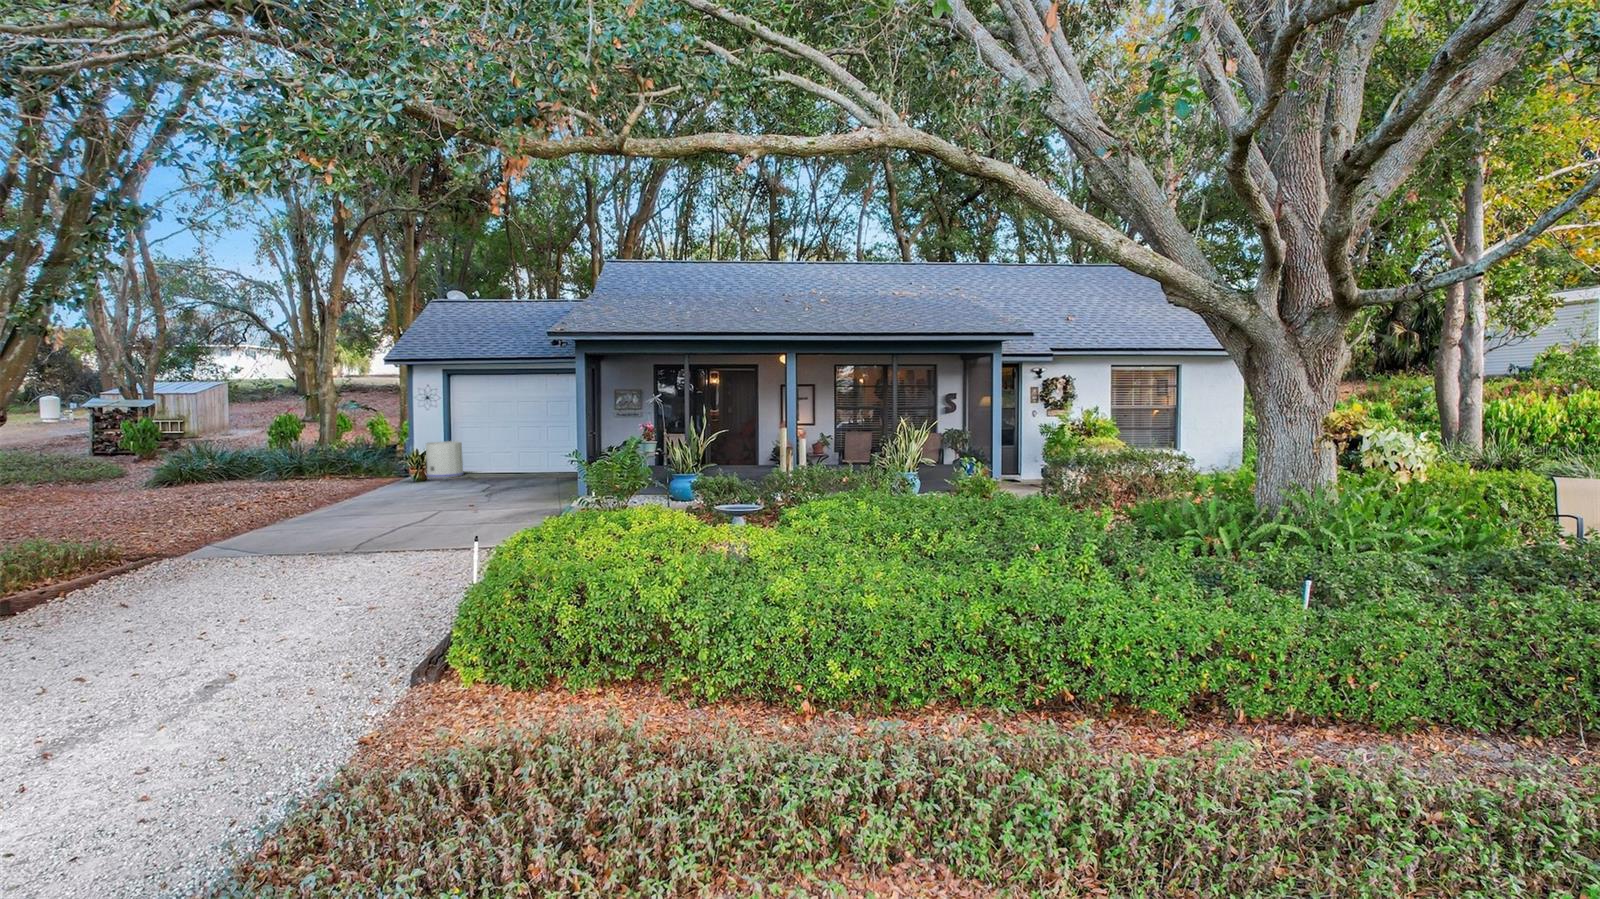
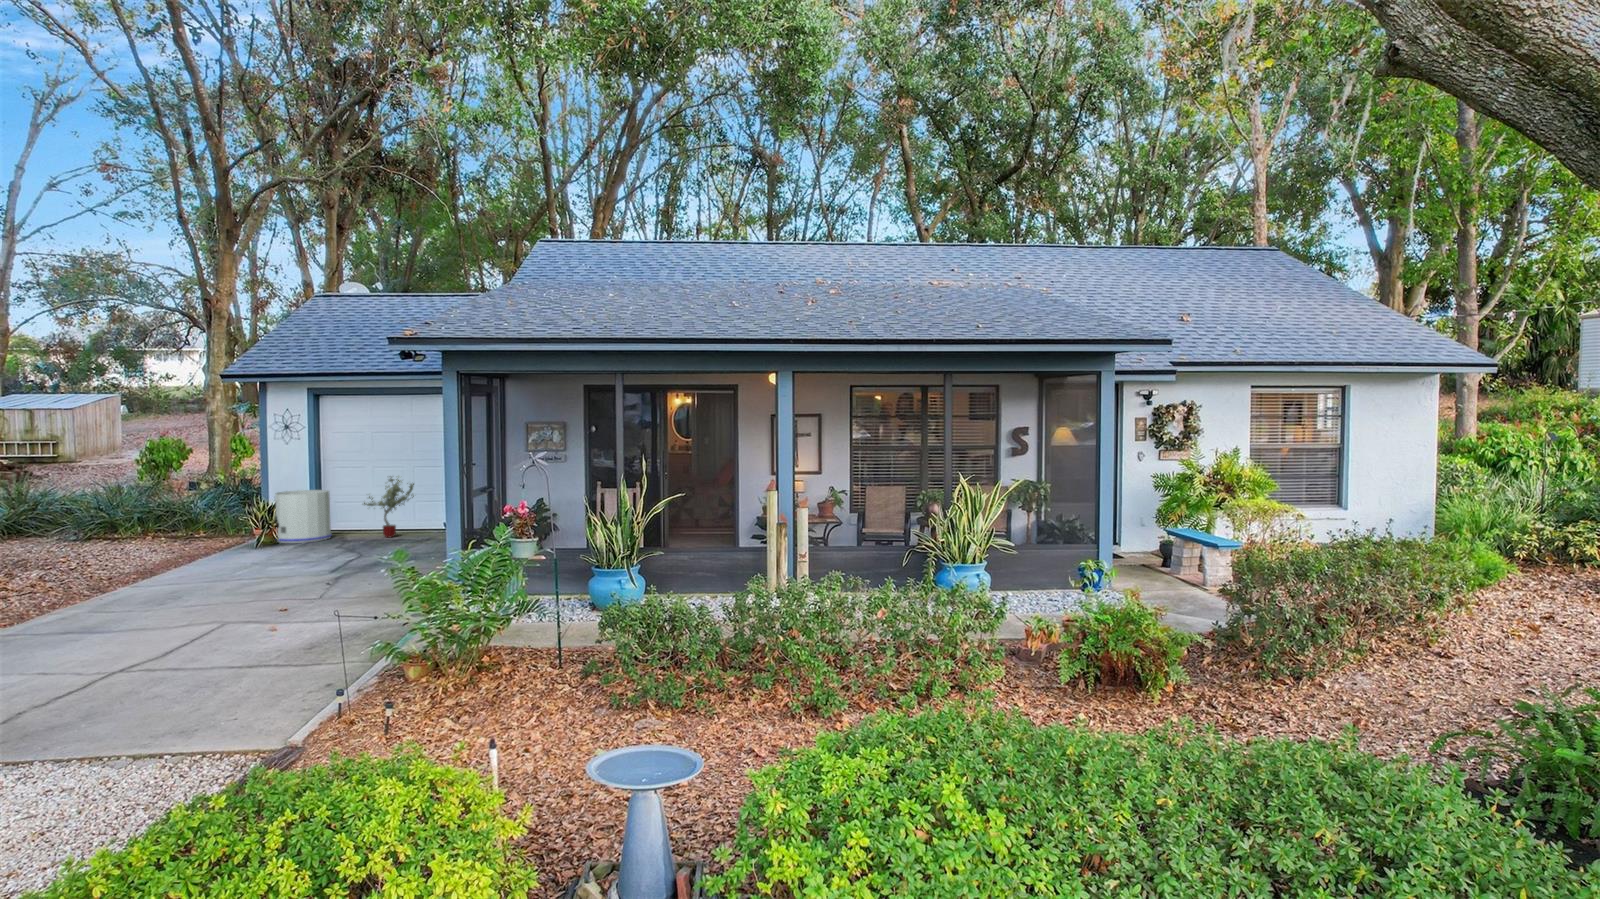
potted tree: none [484,431,521,475] -> present [364,476,414,537]

